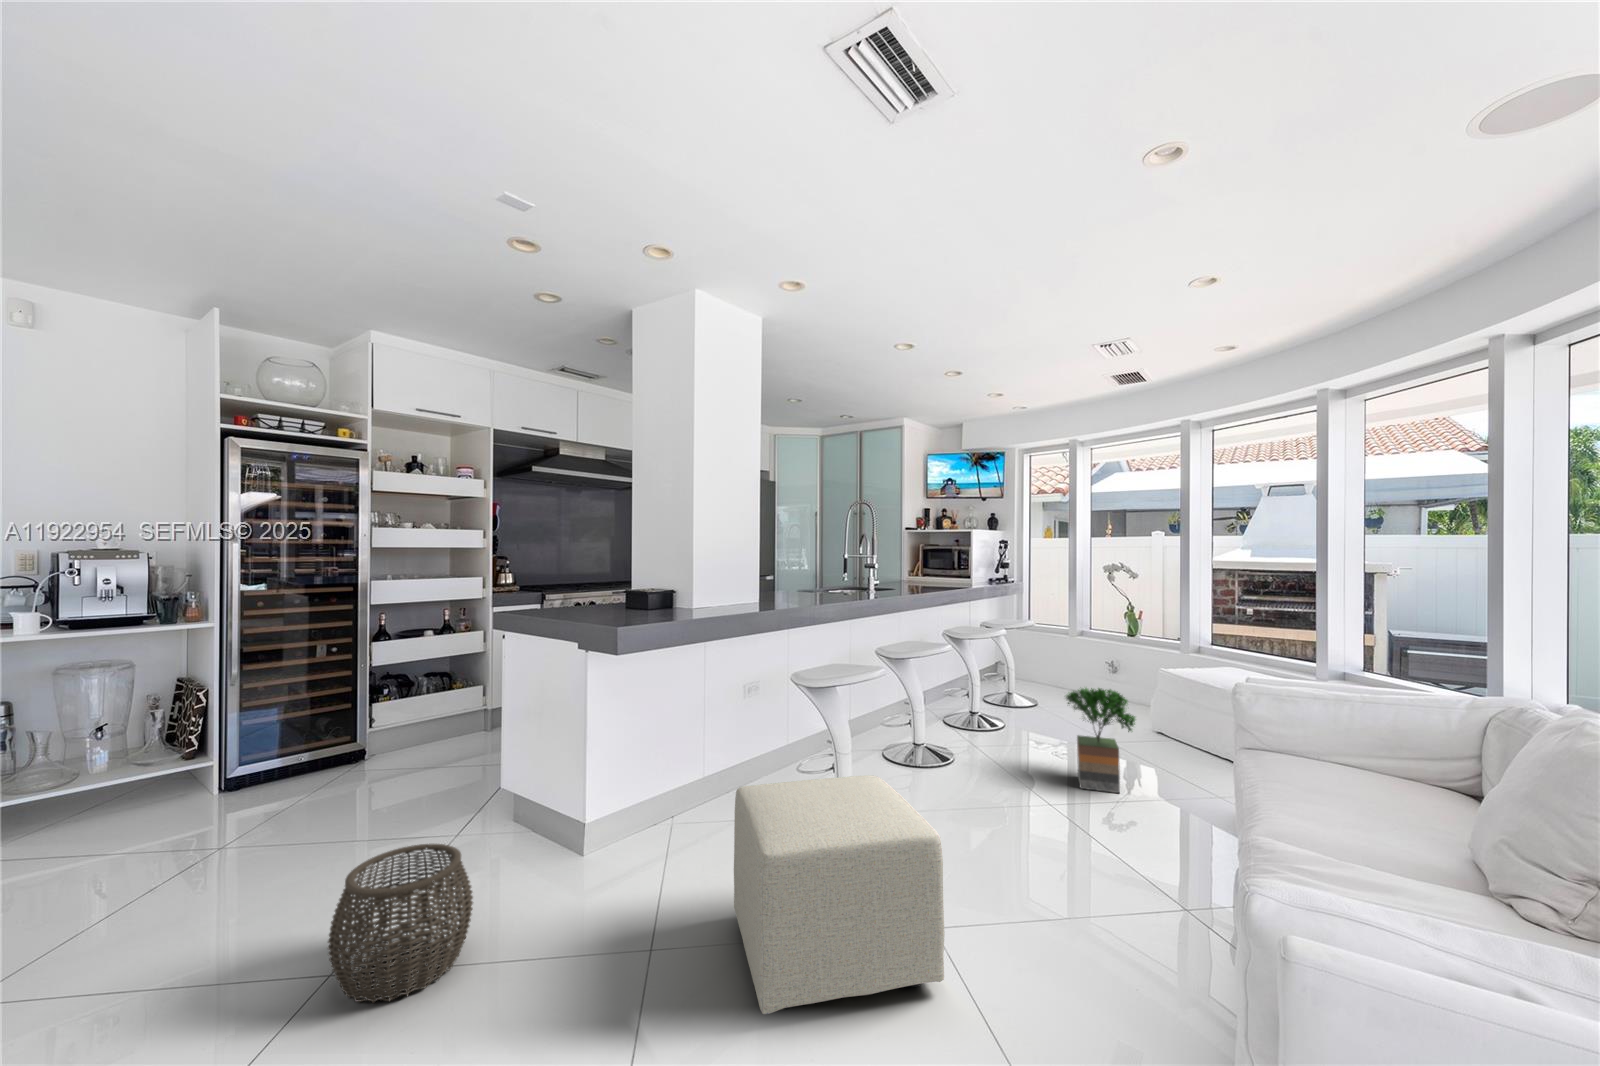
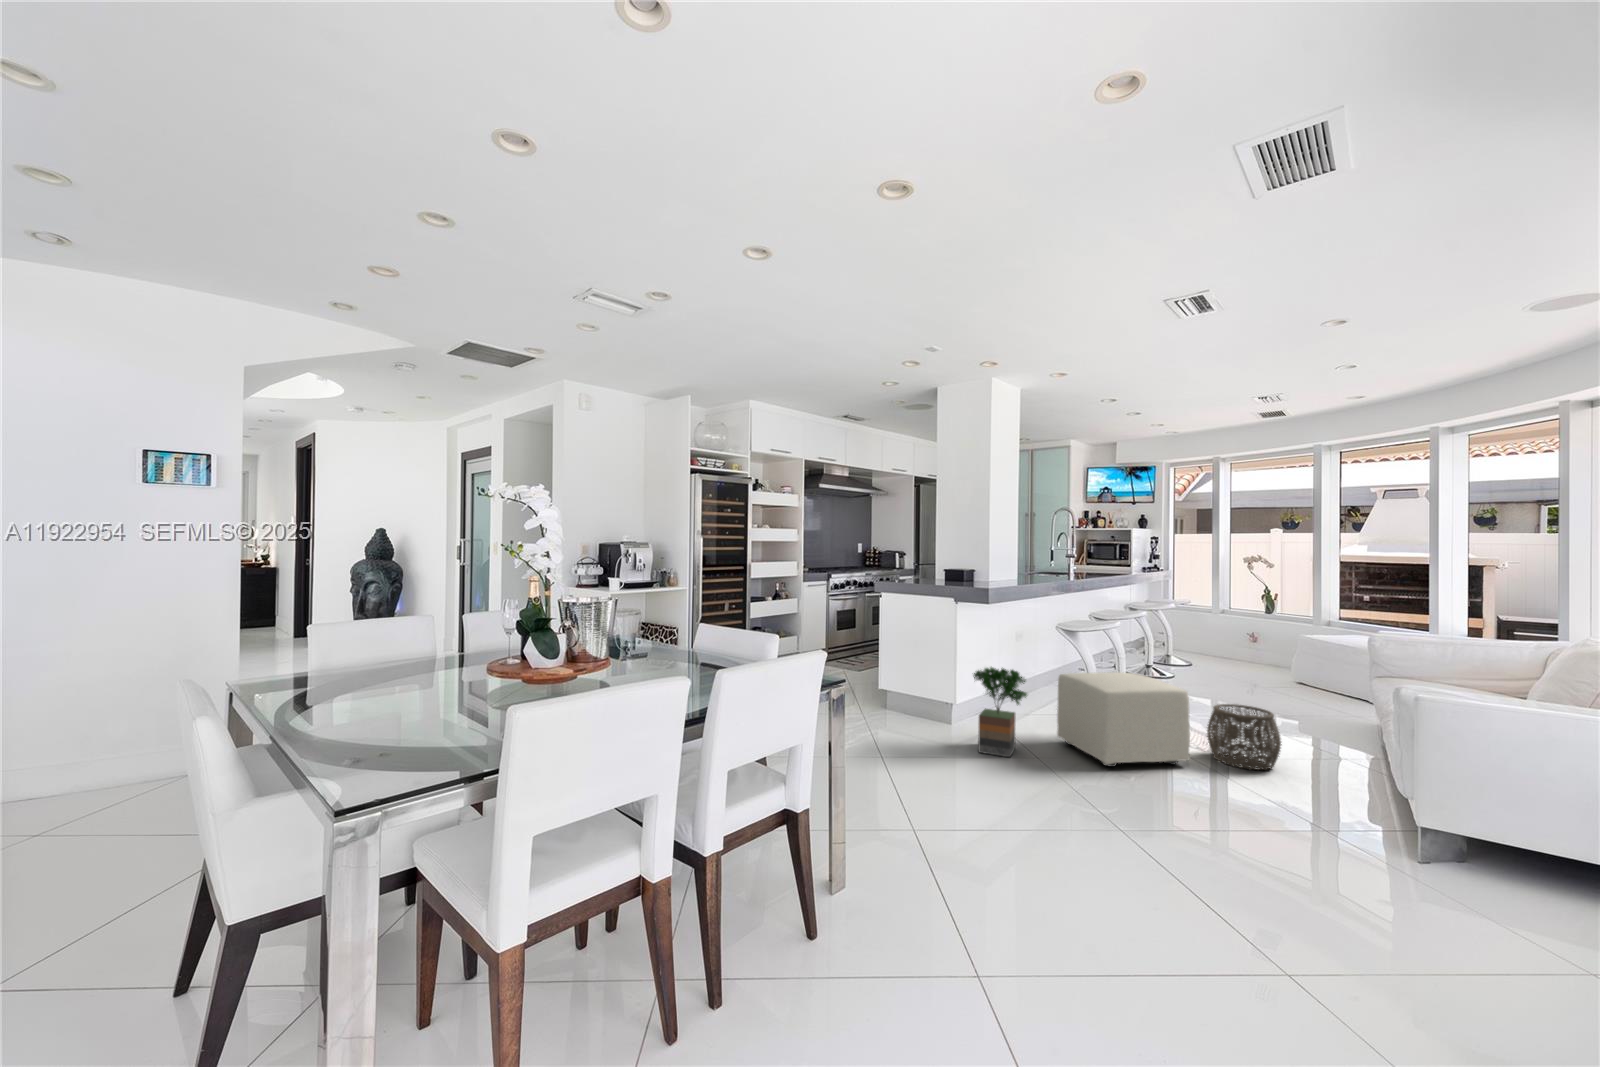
potted tree: present [1066,688,1136,793] -> present [973,667,1027,757]
woven basket: present [328,844,473,1003] -> present [1207,704,1282,770]

